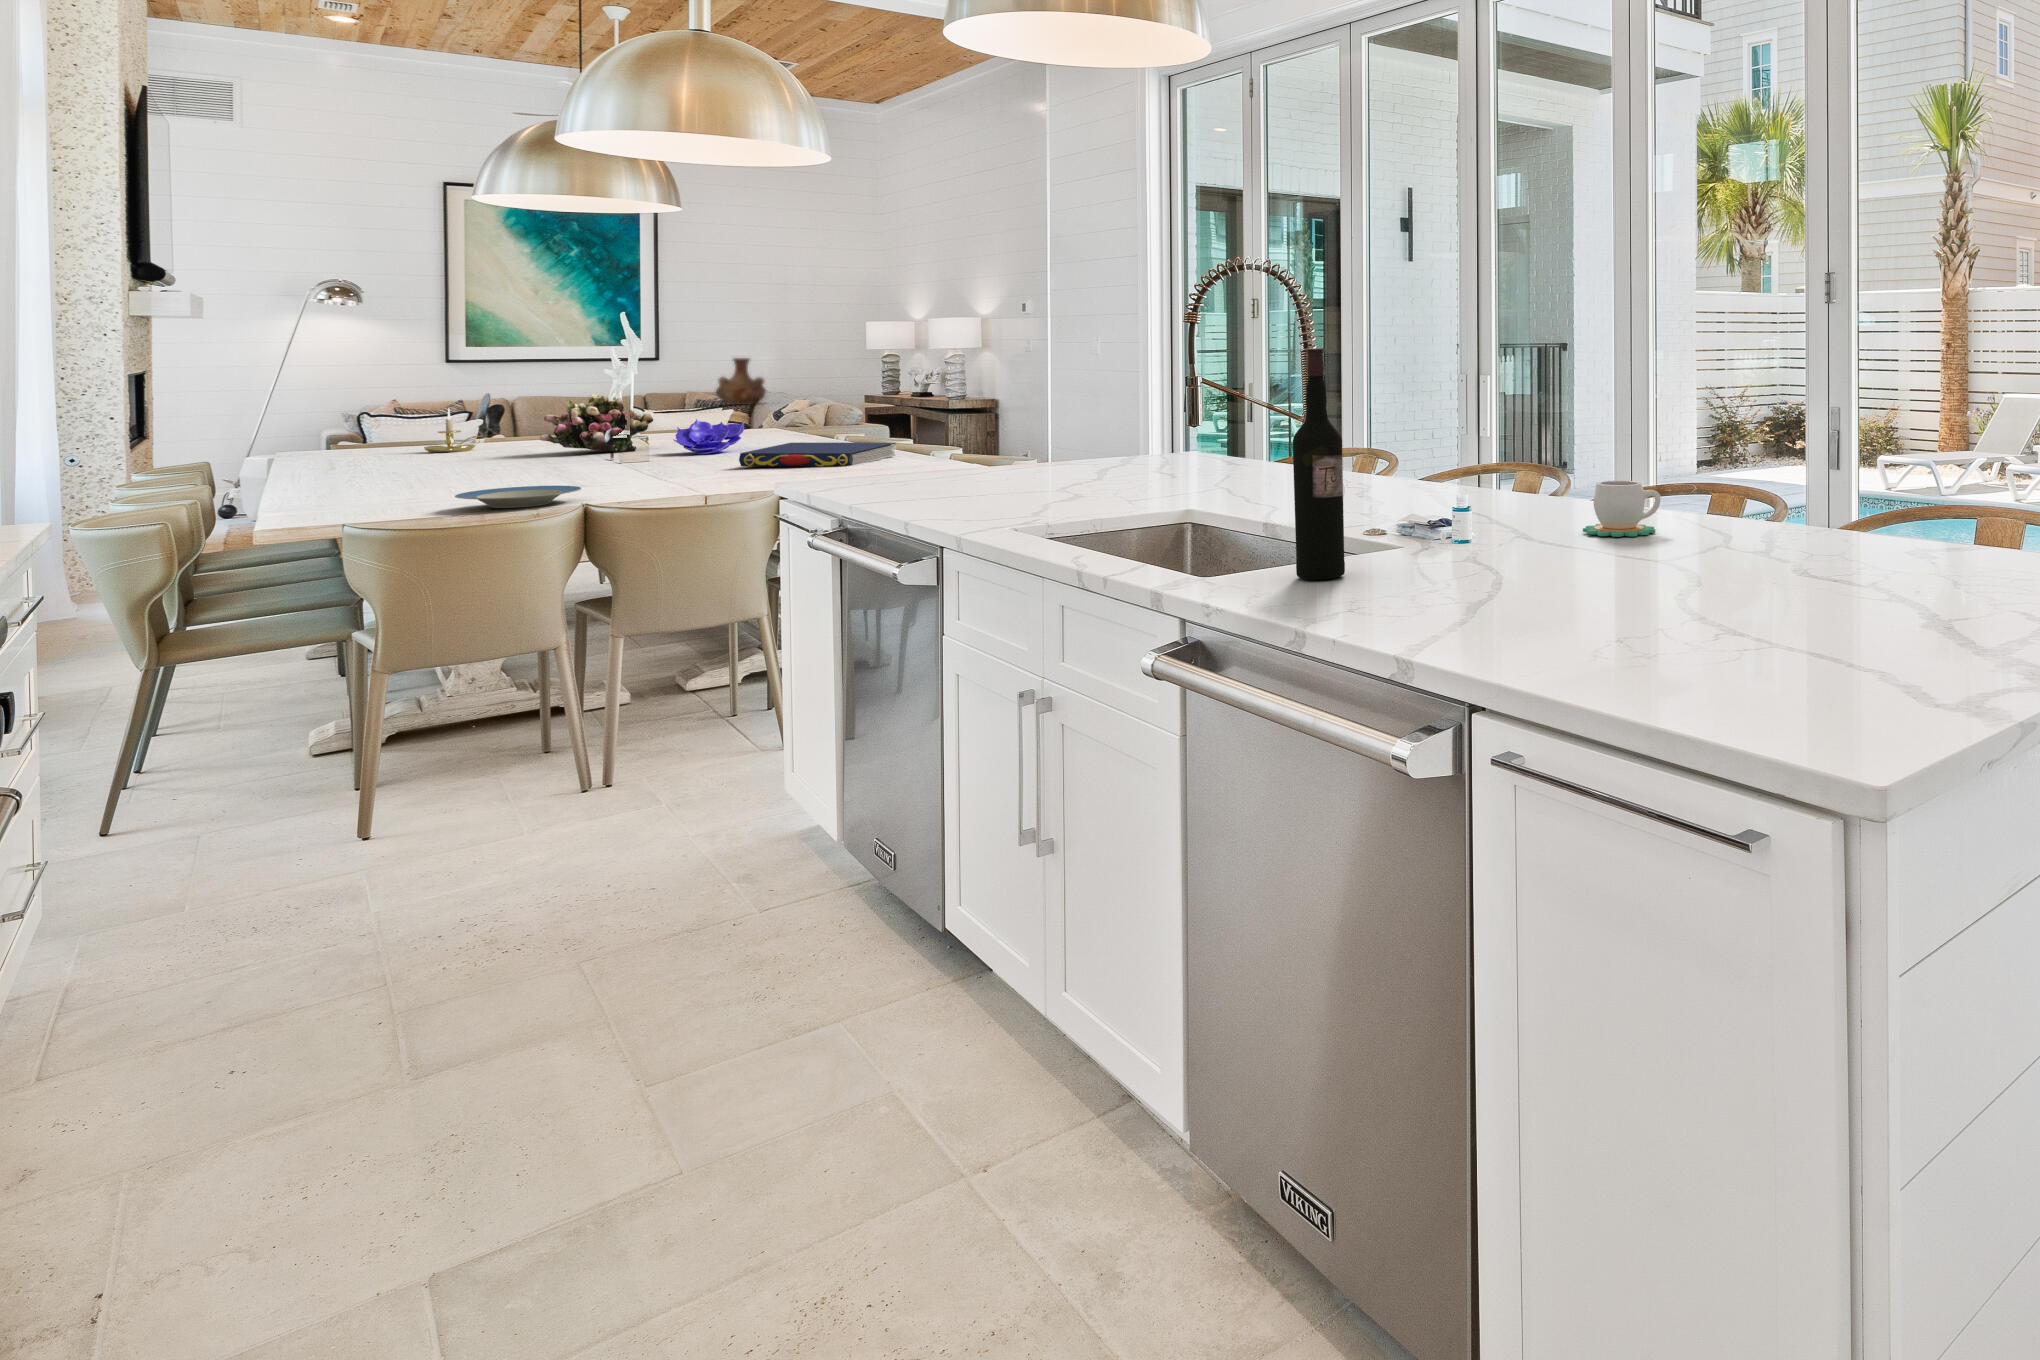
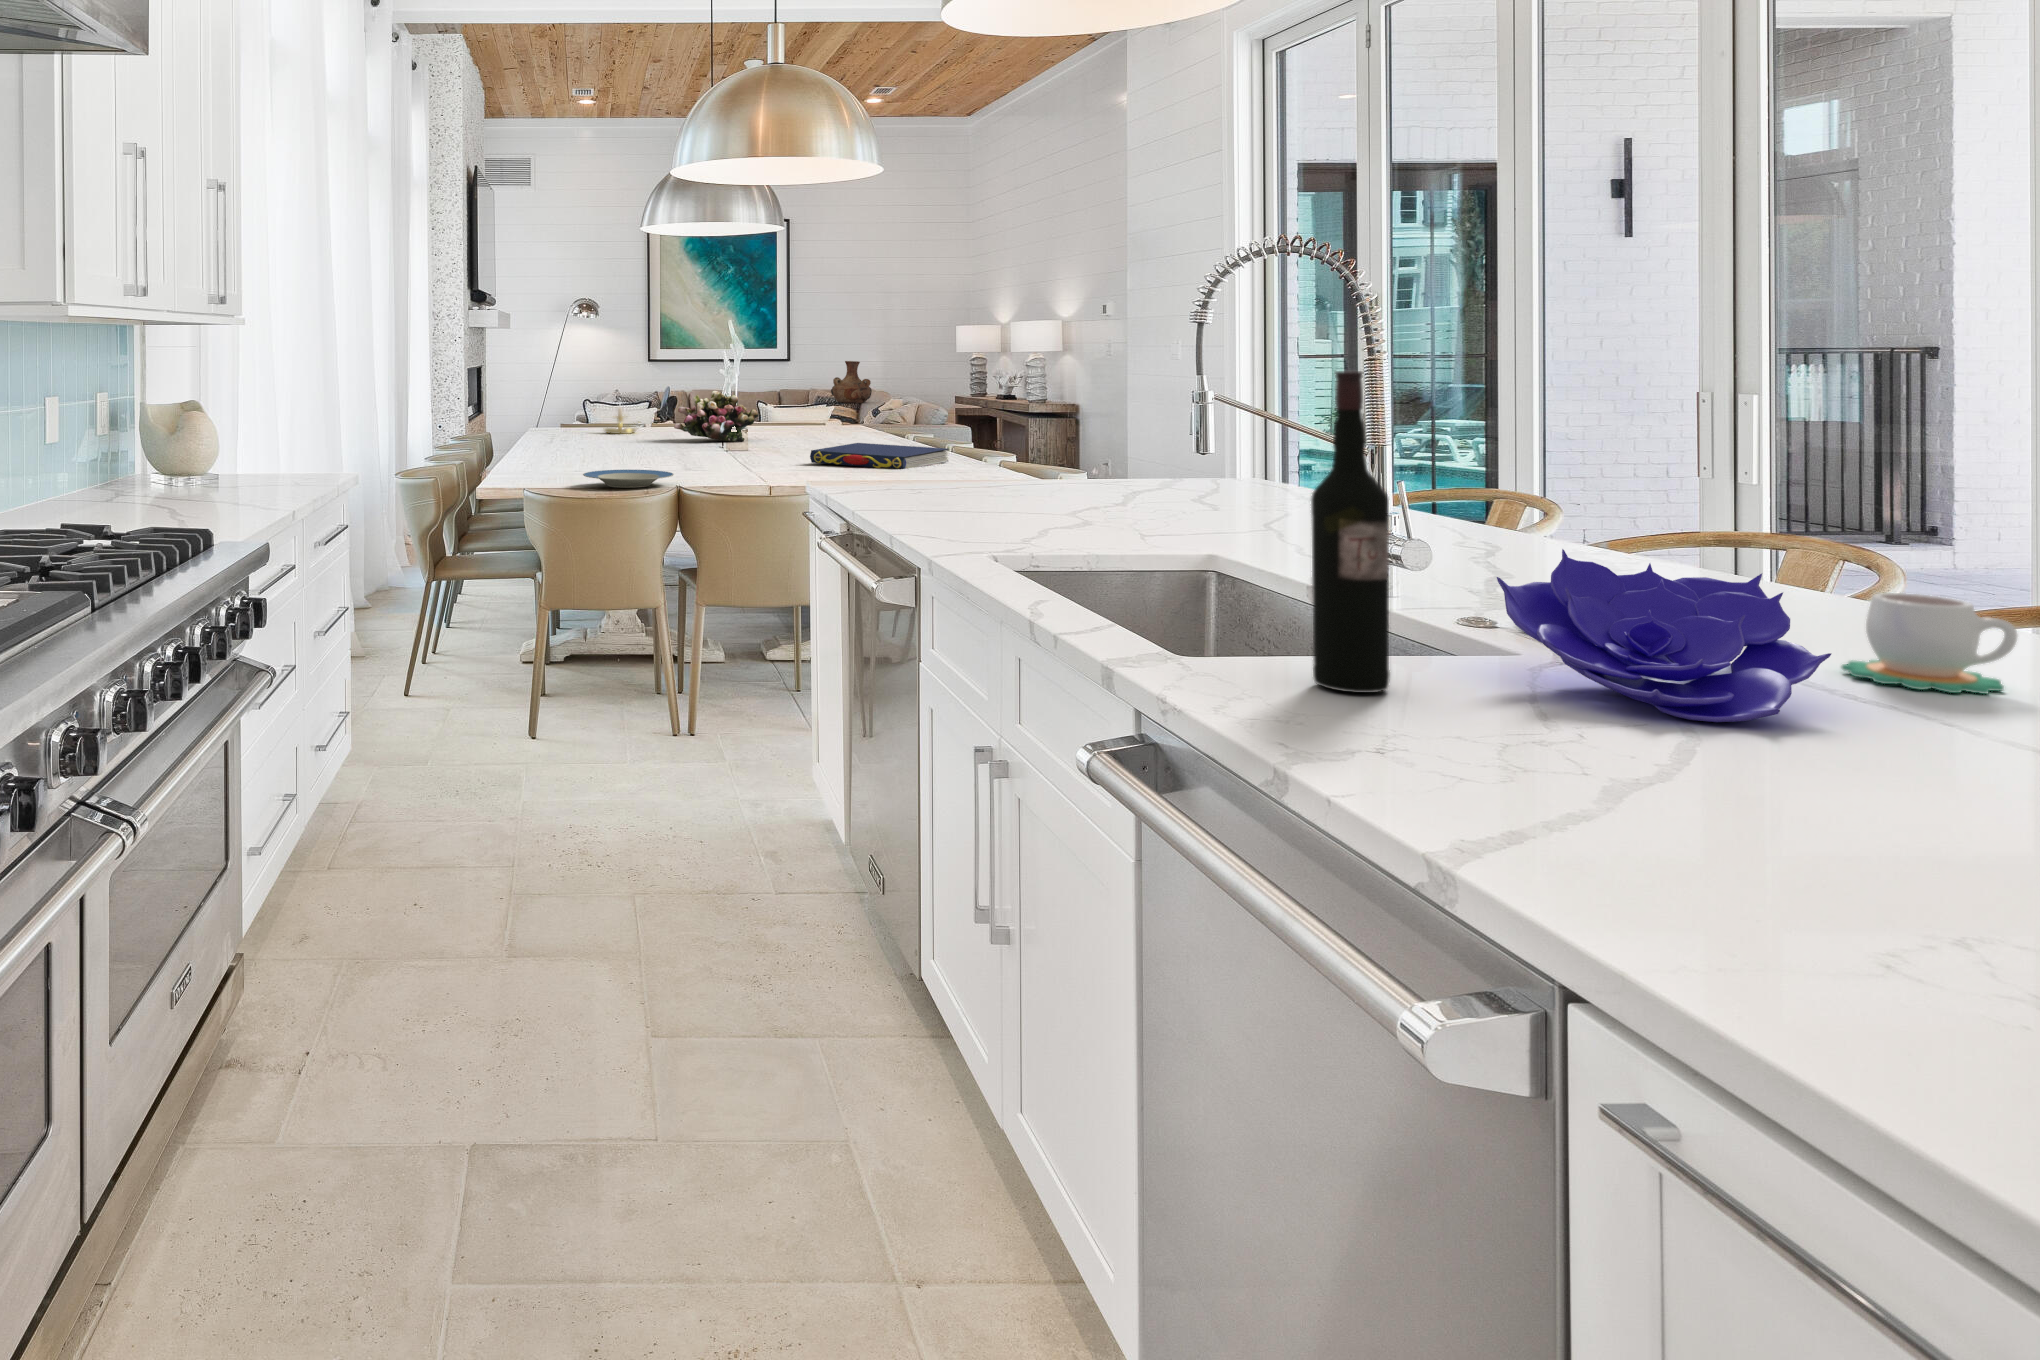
decorative bowl: present [674,419,744,454] -> present [1497,549,1831,722]

